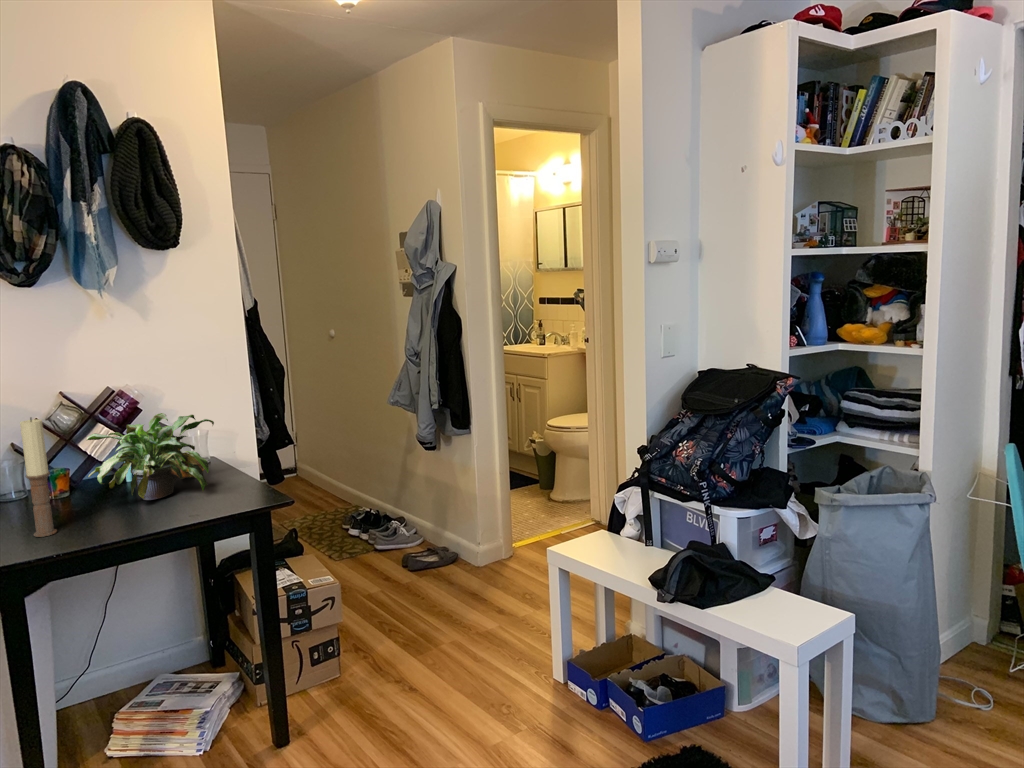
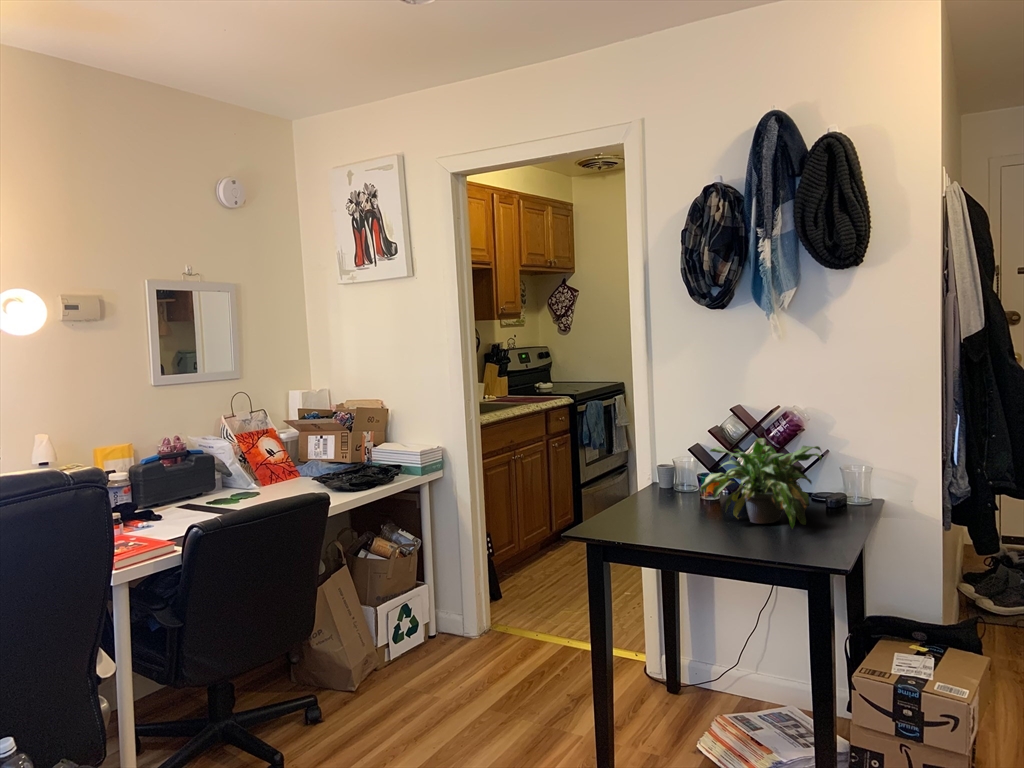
candle: present [20,418,57,537] -> none [637,421,655,526]

